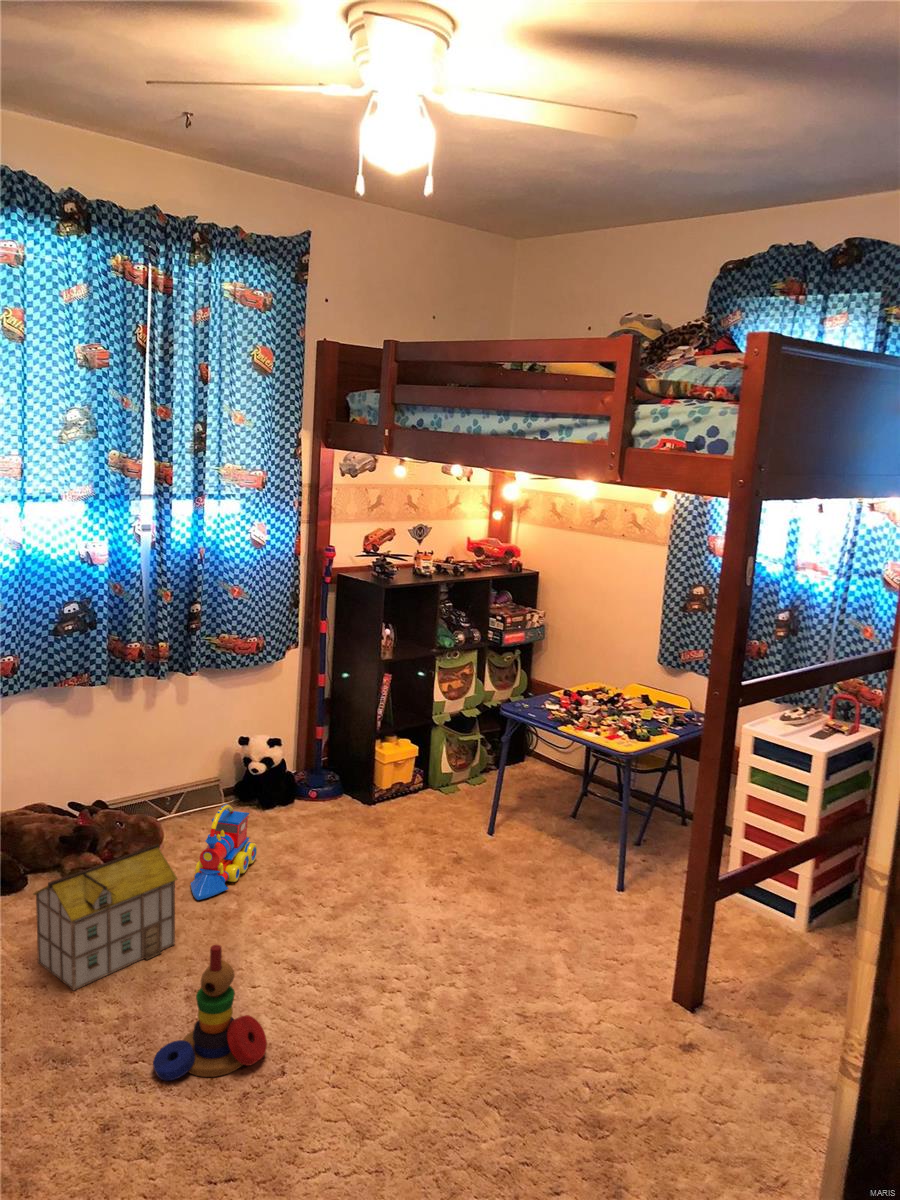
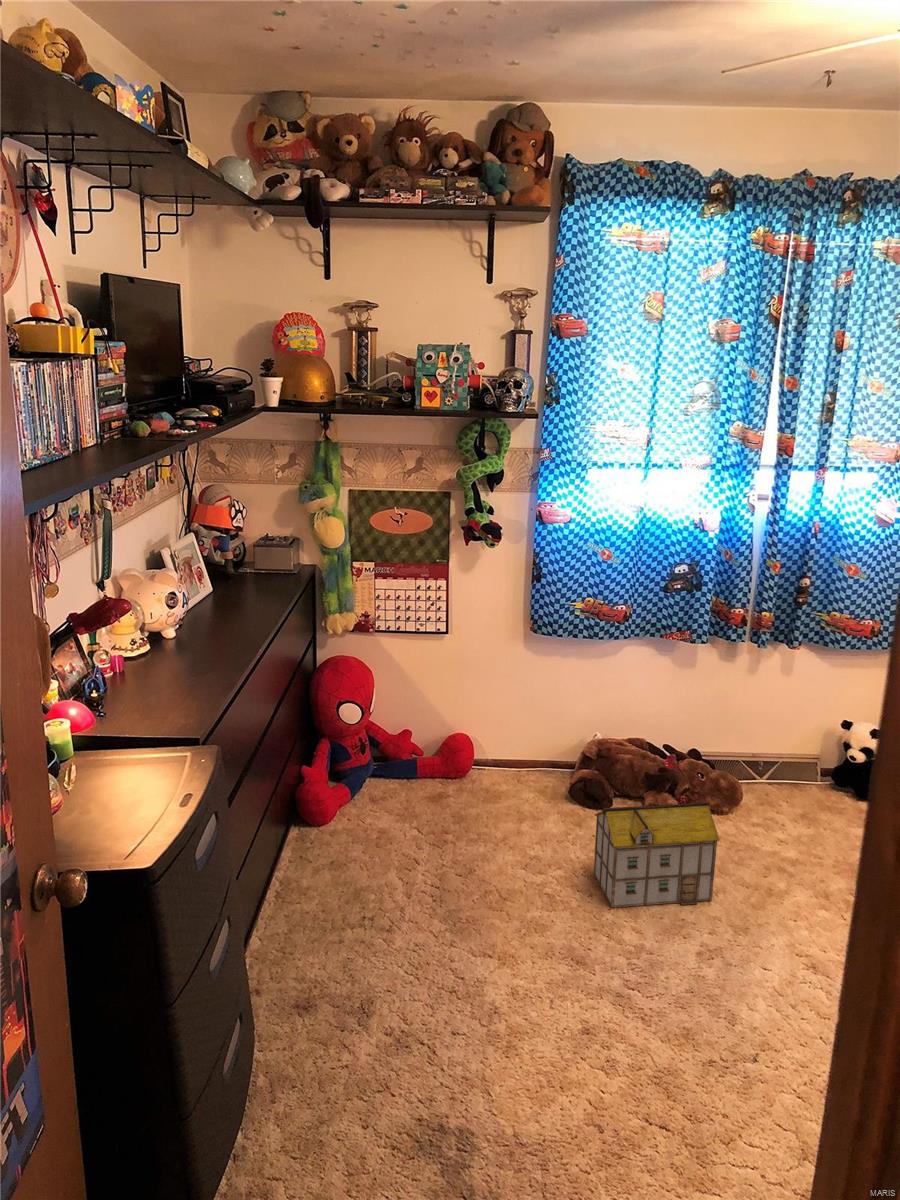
toy train: present [191,804,257,900] -> none [747,783,827,868]
stacking toy: present [153,945,267,1081] -> none [646,910,756,1037]

